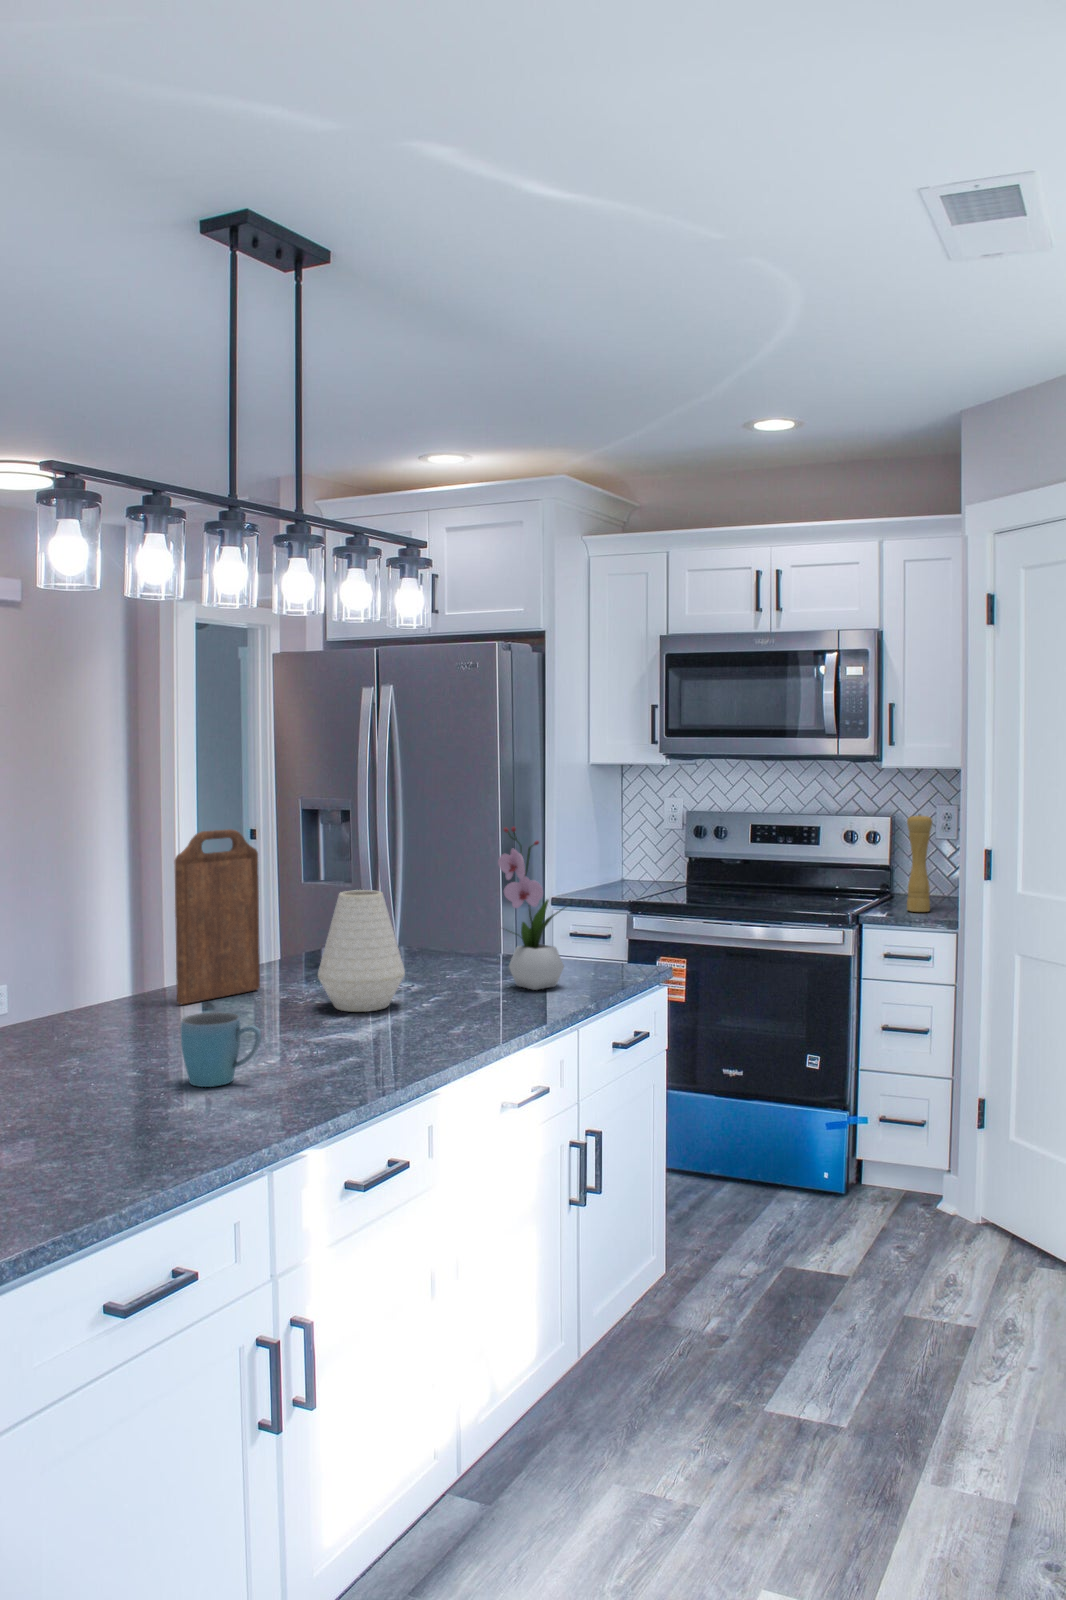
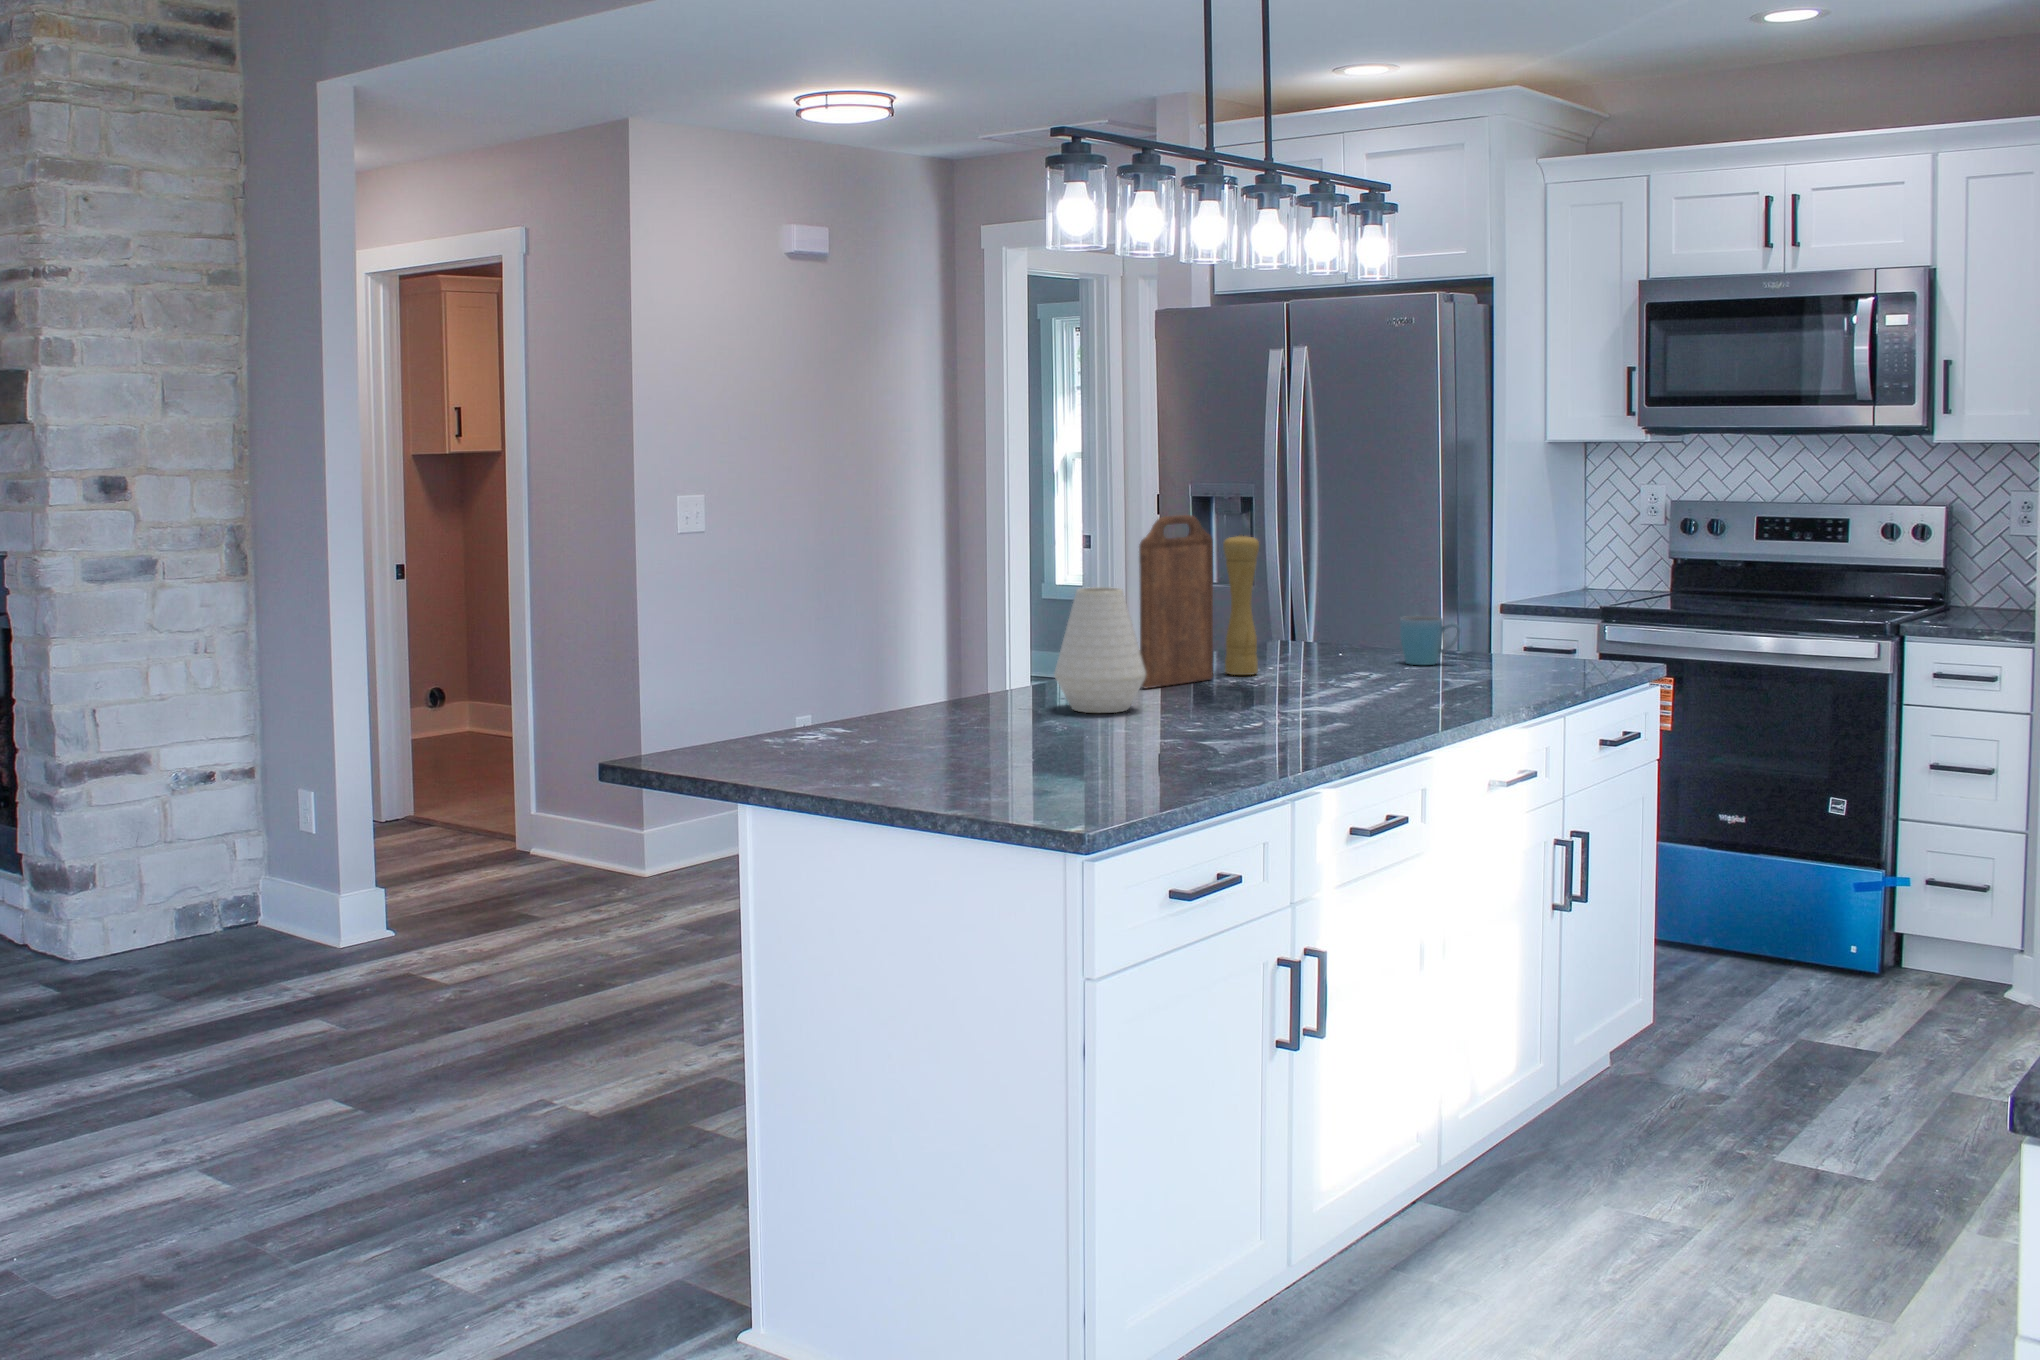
pepper mill: present [907,814,932,912] -> present [1223,534,1259,675]
flower arrangement: present [498,827,564,990] -> none [1470,512,1552,685]
vase: present [318,890,405,1012] -> present [1054,587,1146,713]
mug: present [180,1012,261,1087] -> present [1400,616,1461,665]

